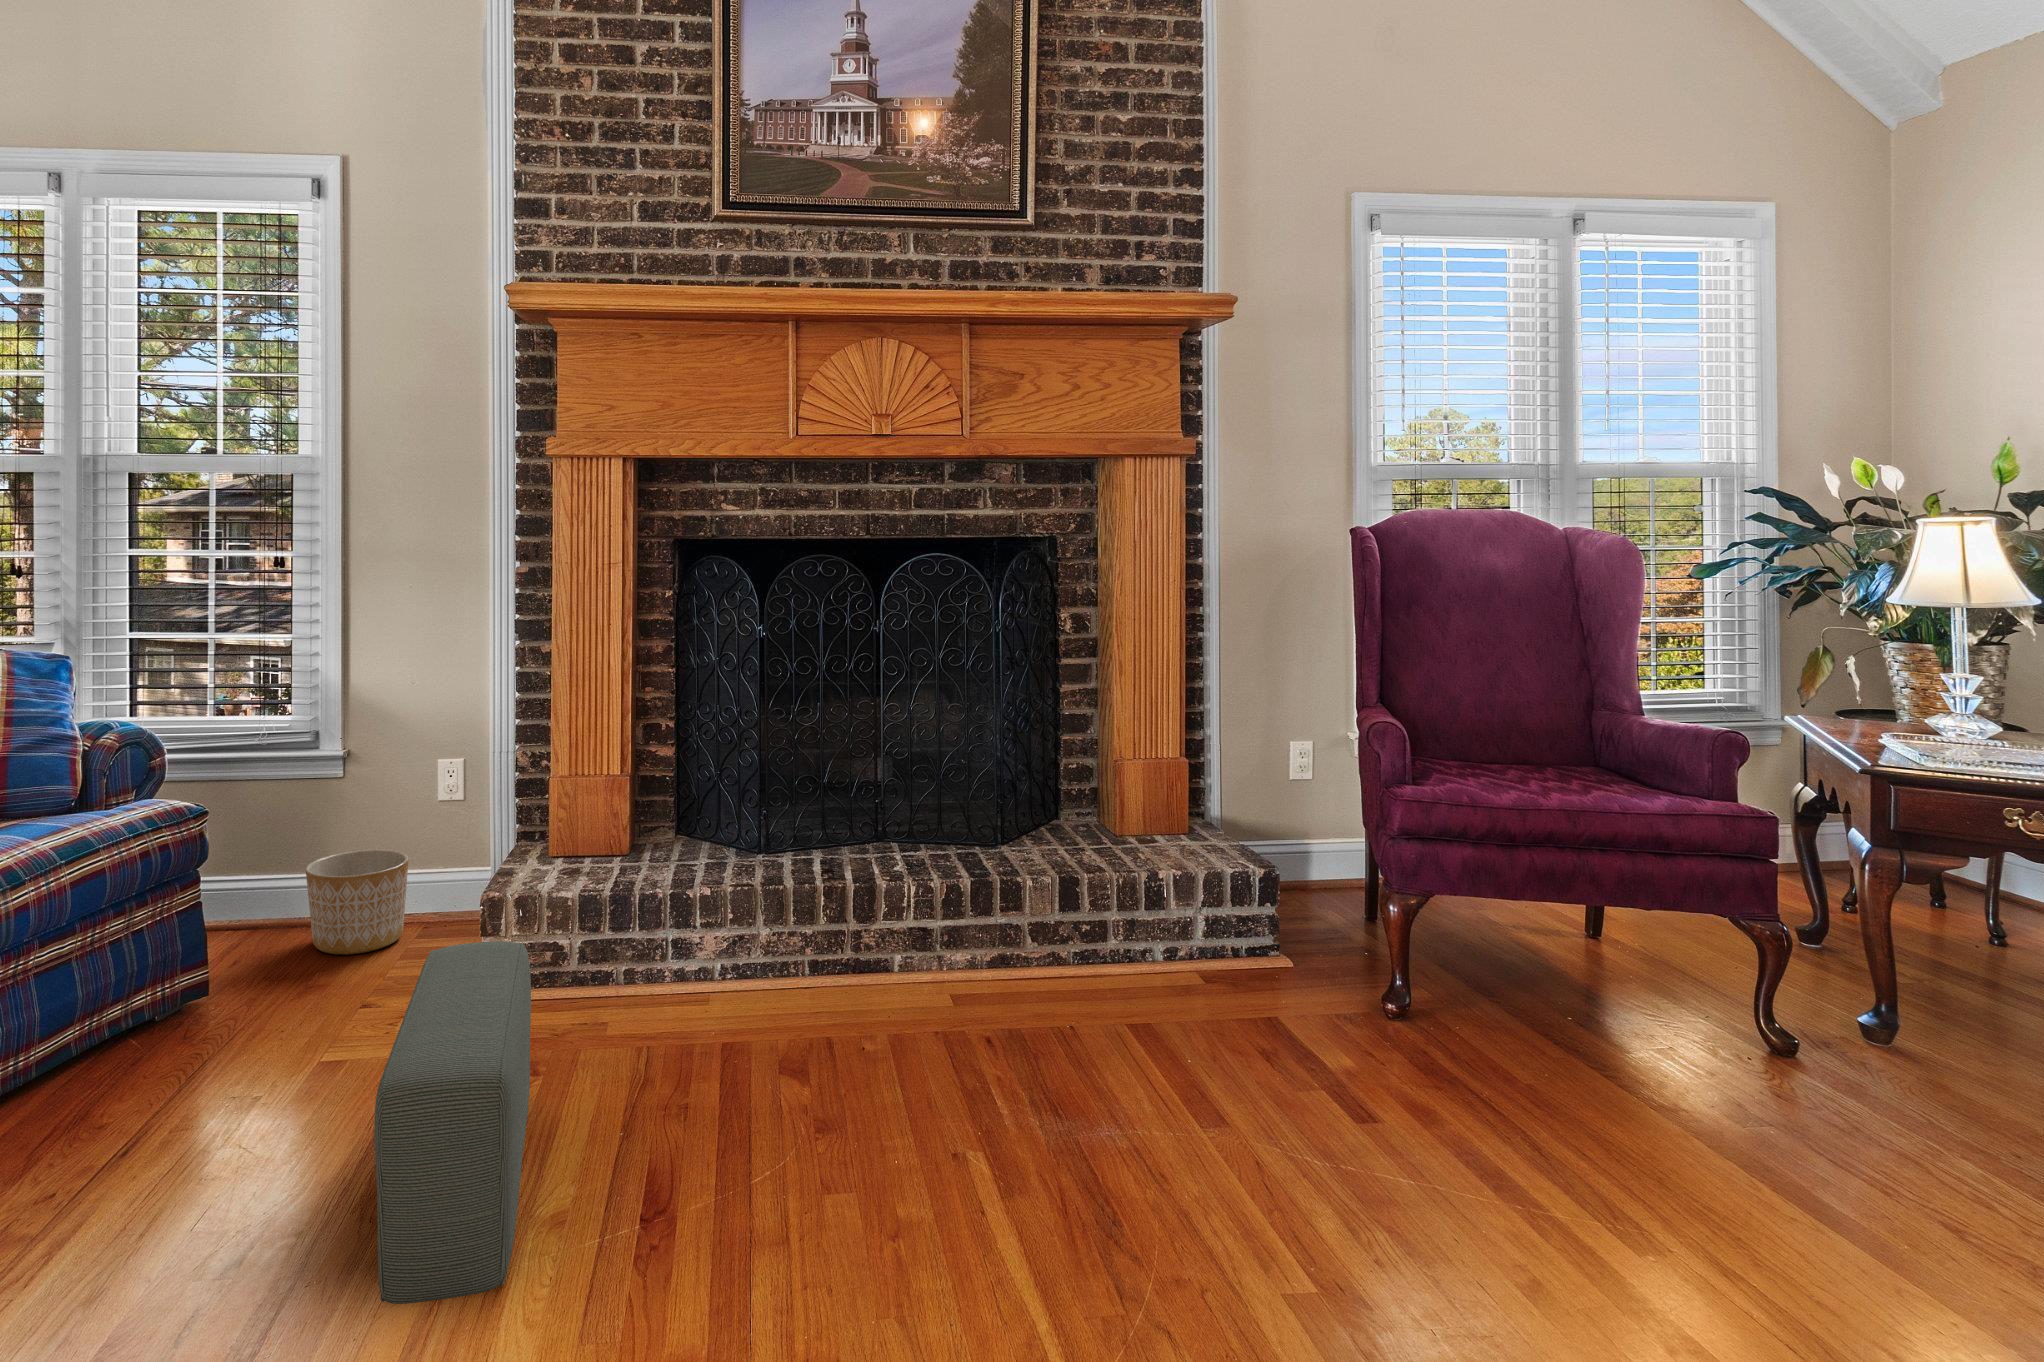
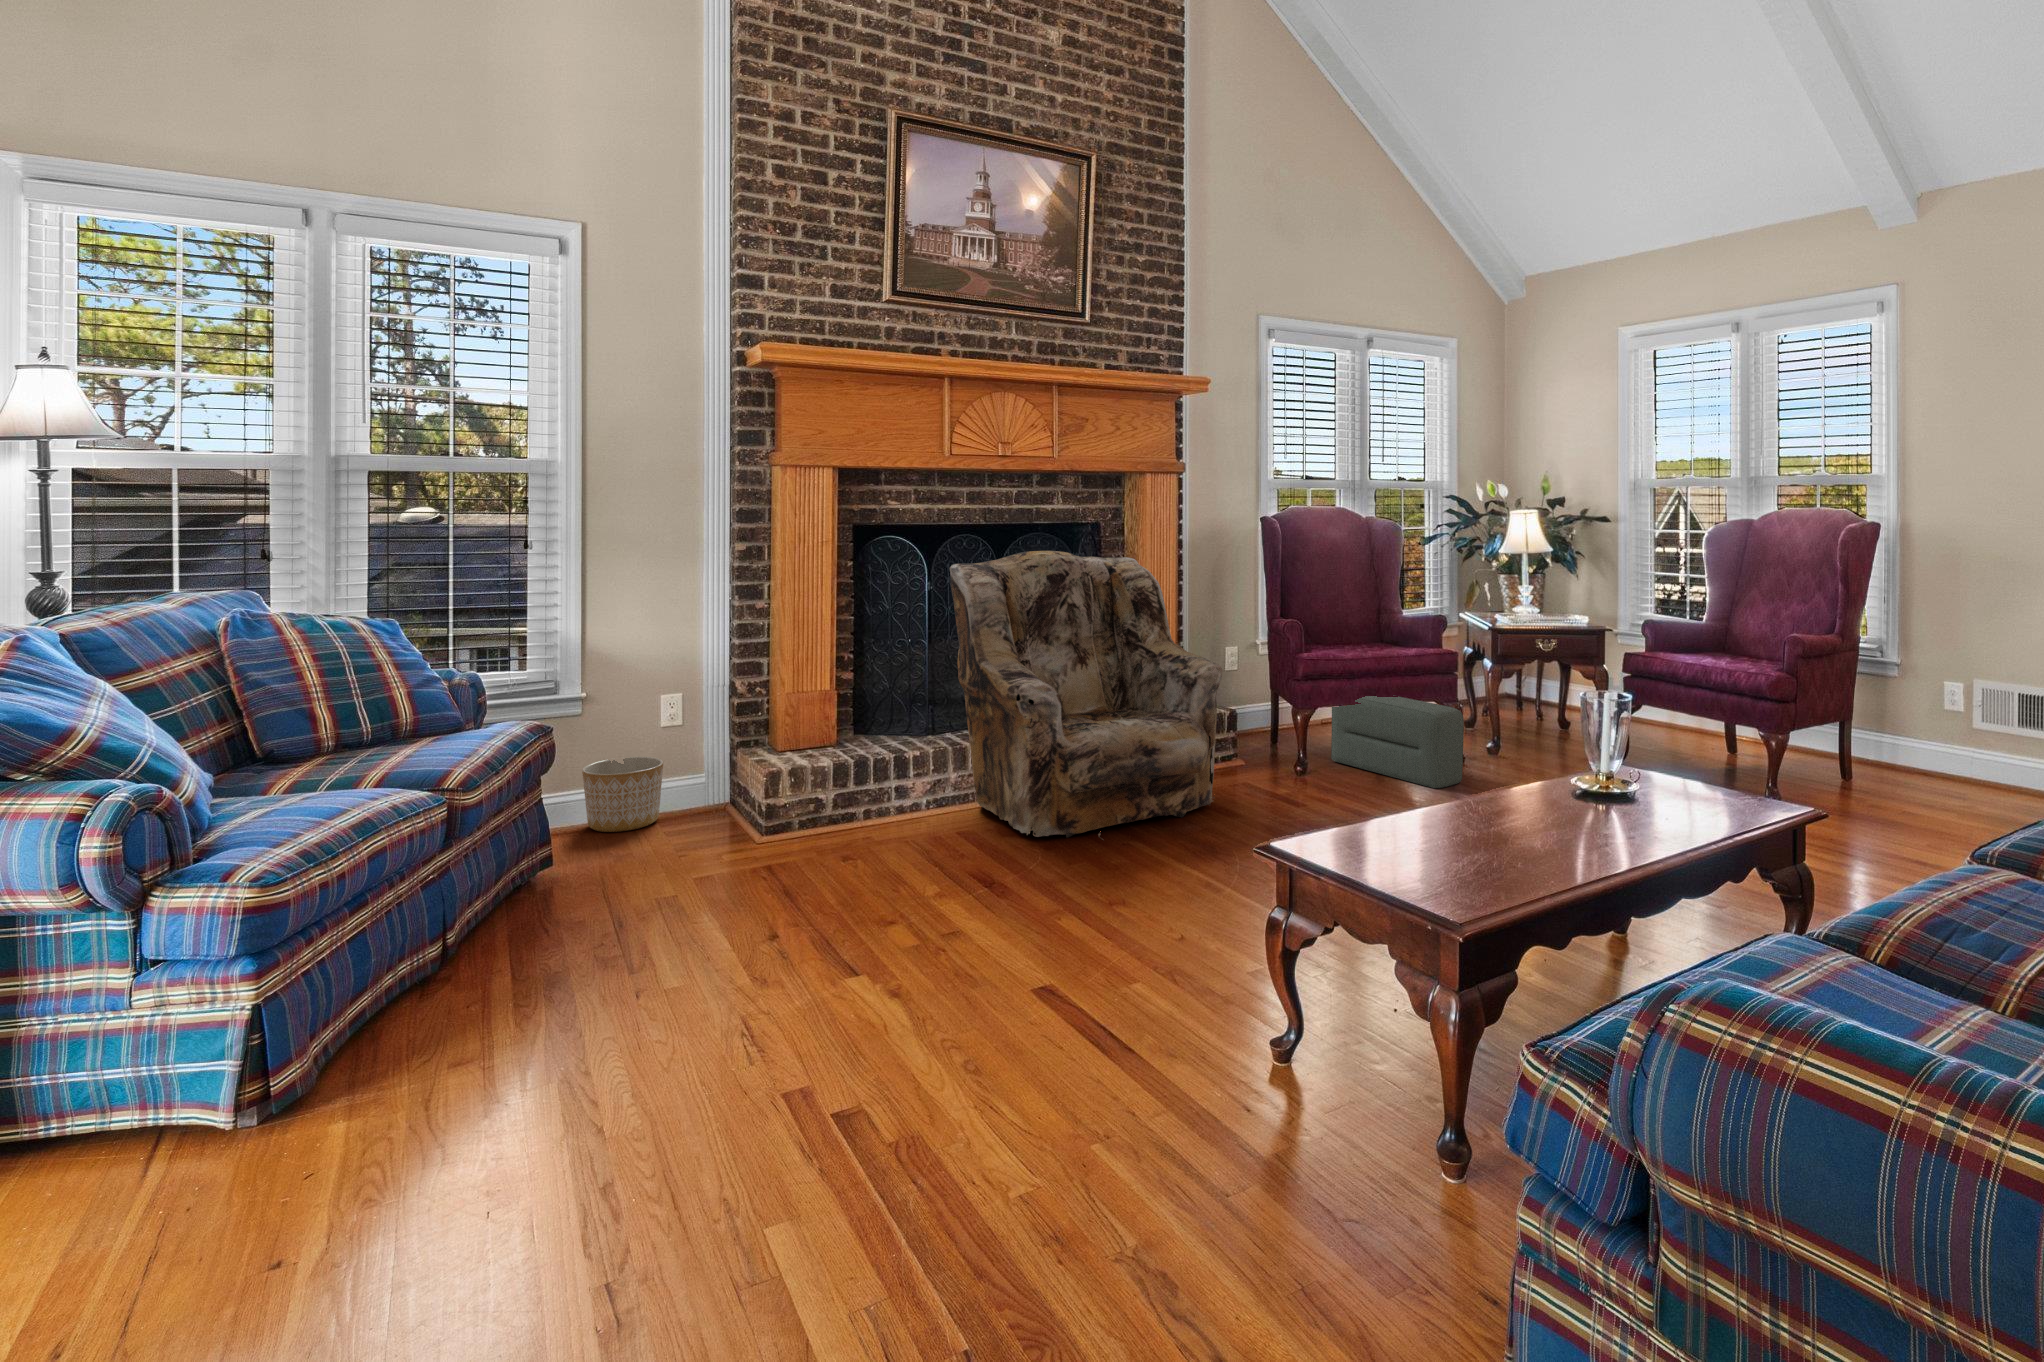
armchair: none [769,581,1193,1115] -> present [950,551,1223,840]
pouf: present [374,941,531,1304] -> present [1331,696,1464,788]

